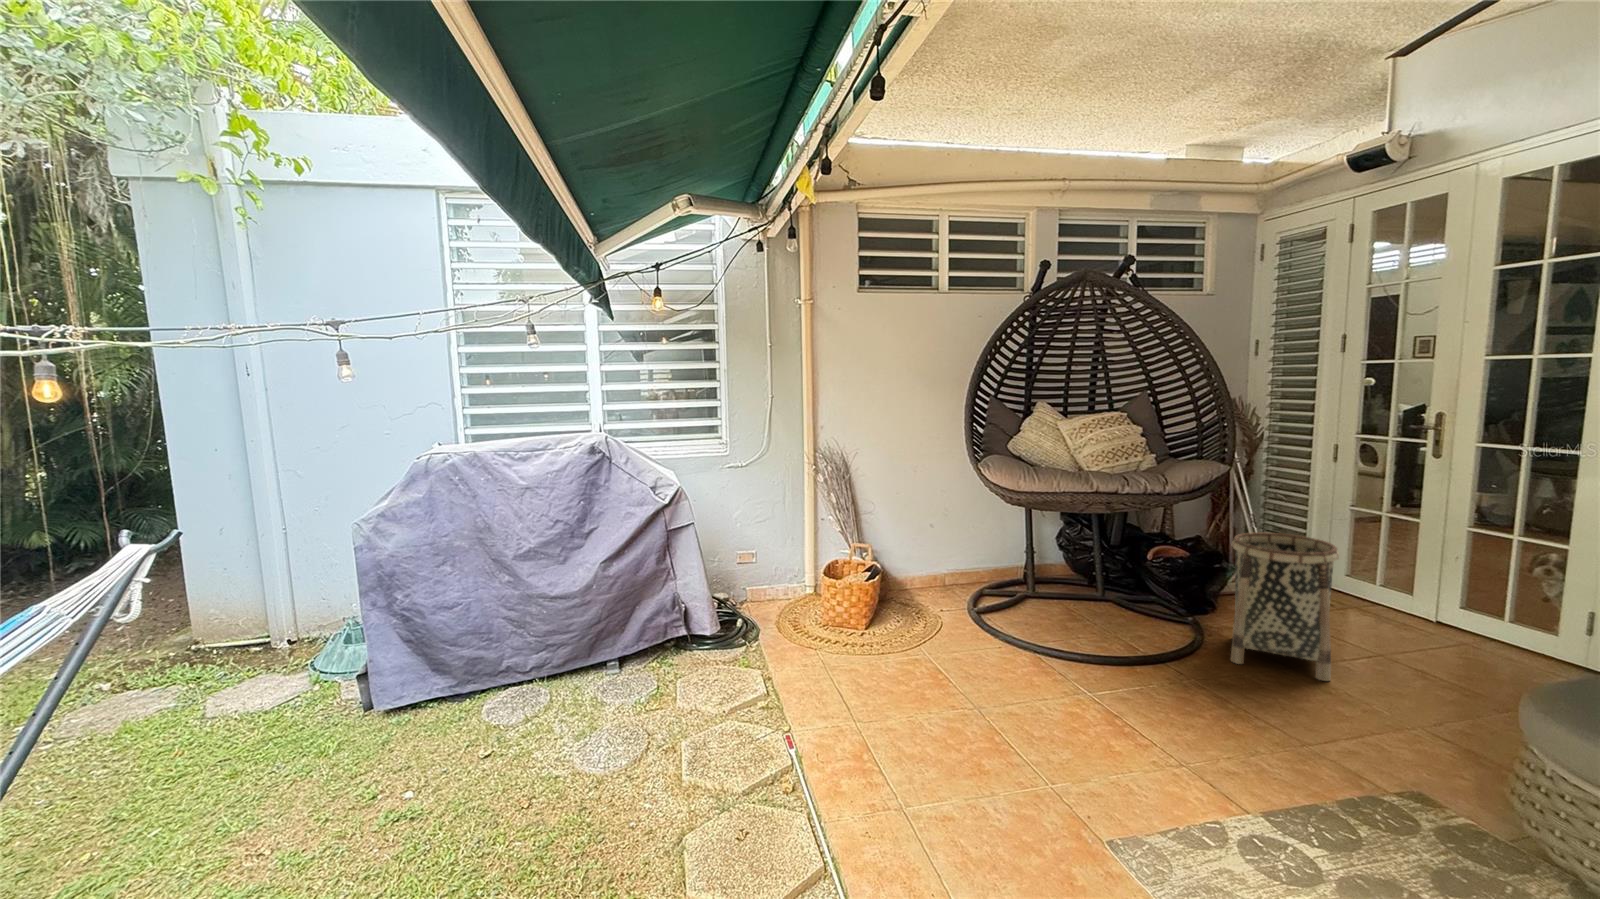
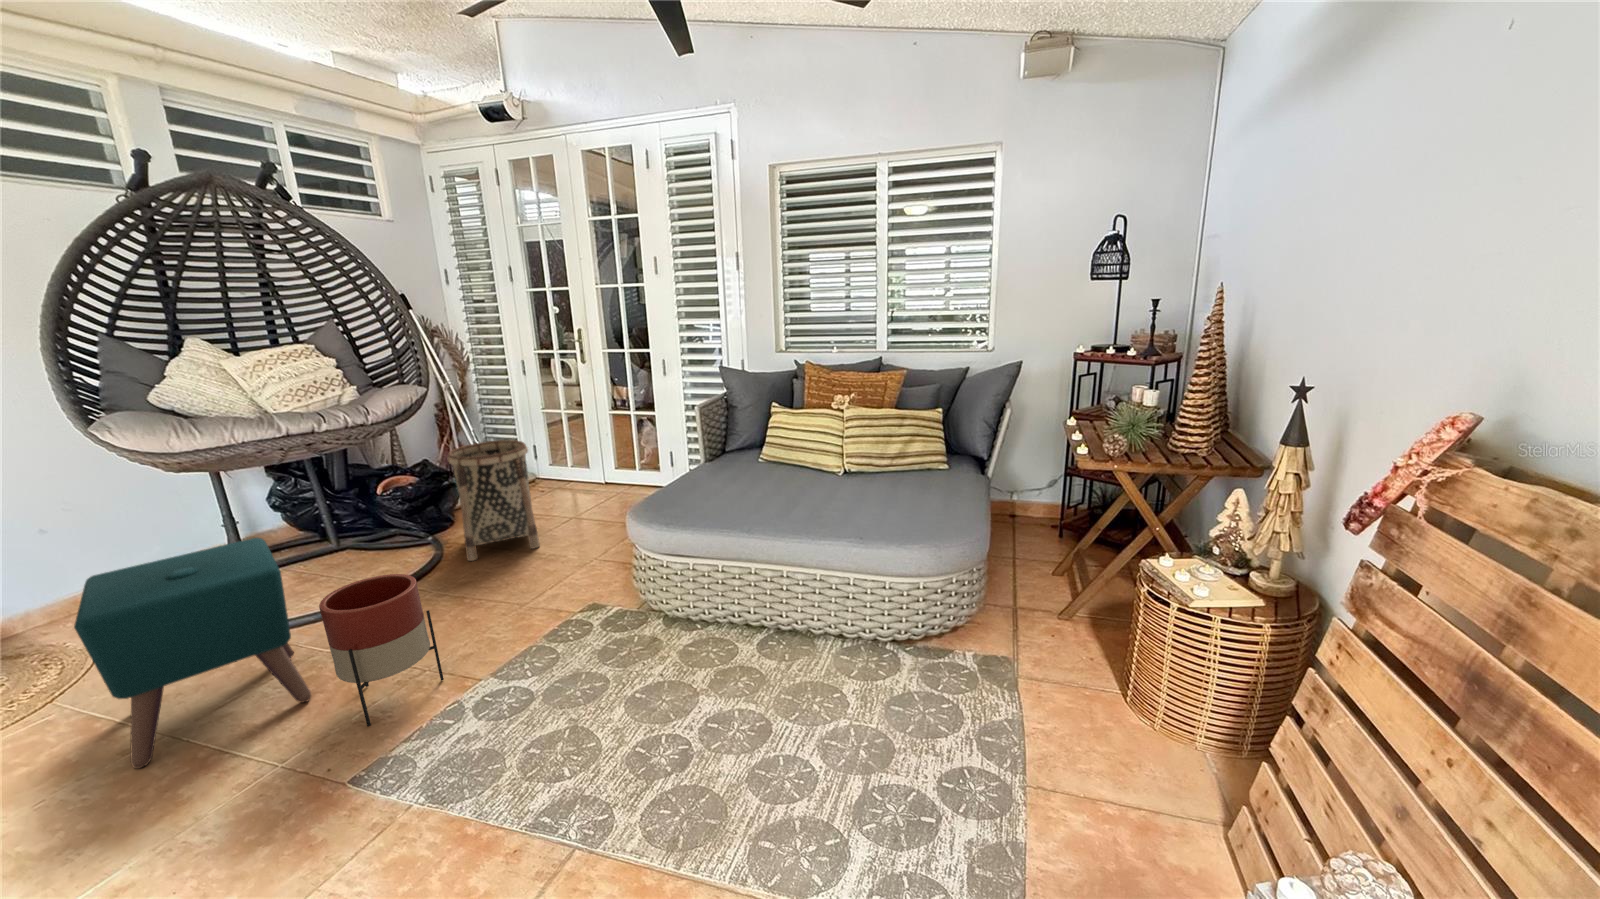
ottoman: none [962,569,1083,734] -> present [74,537,311,768]
planter: none [1107,646,1206,792] -> present [319,574,444,726]

